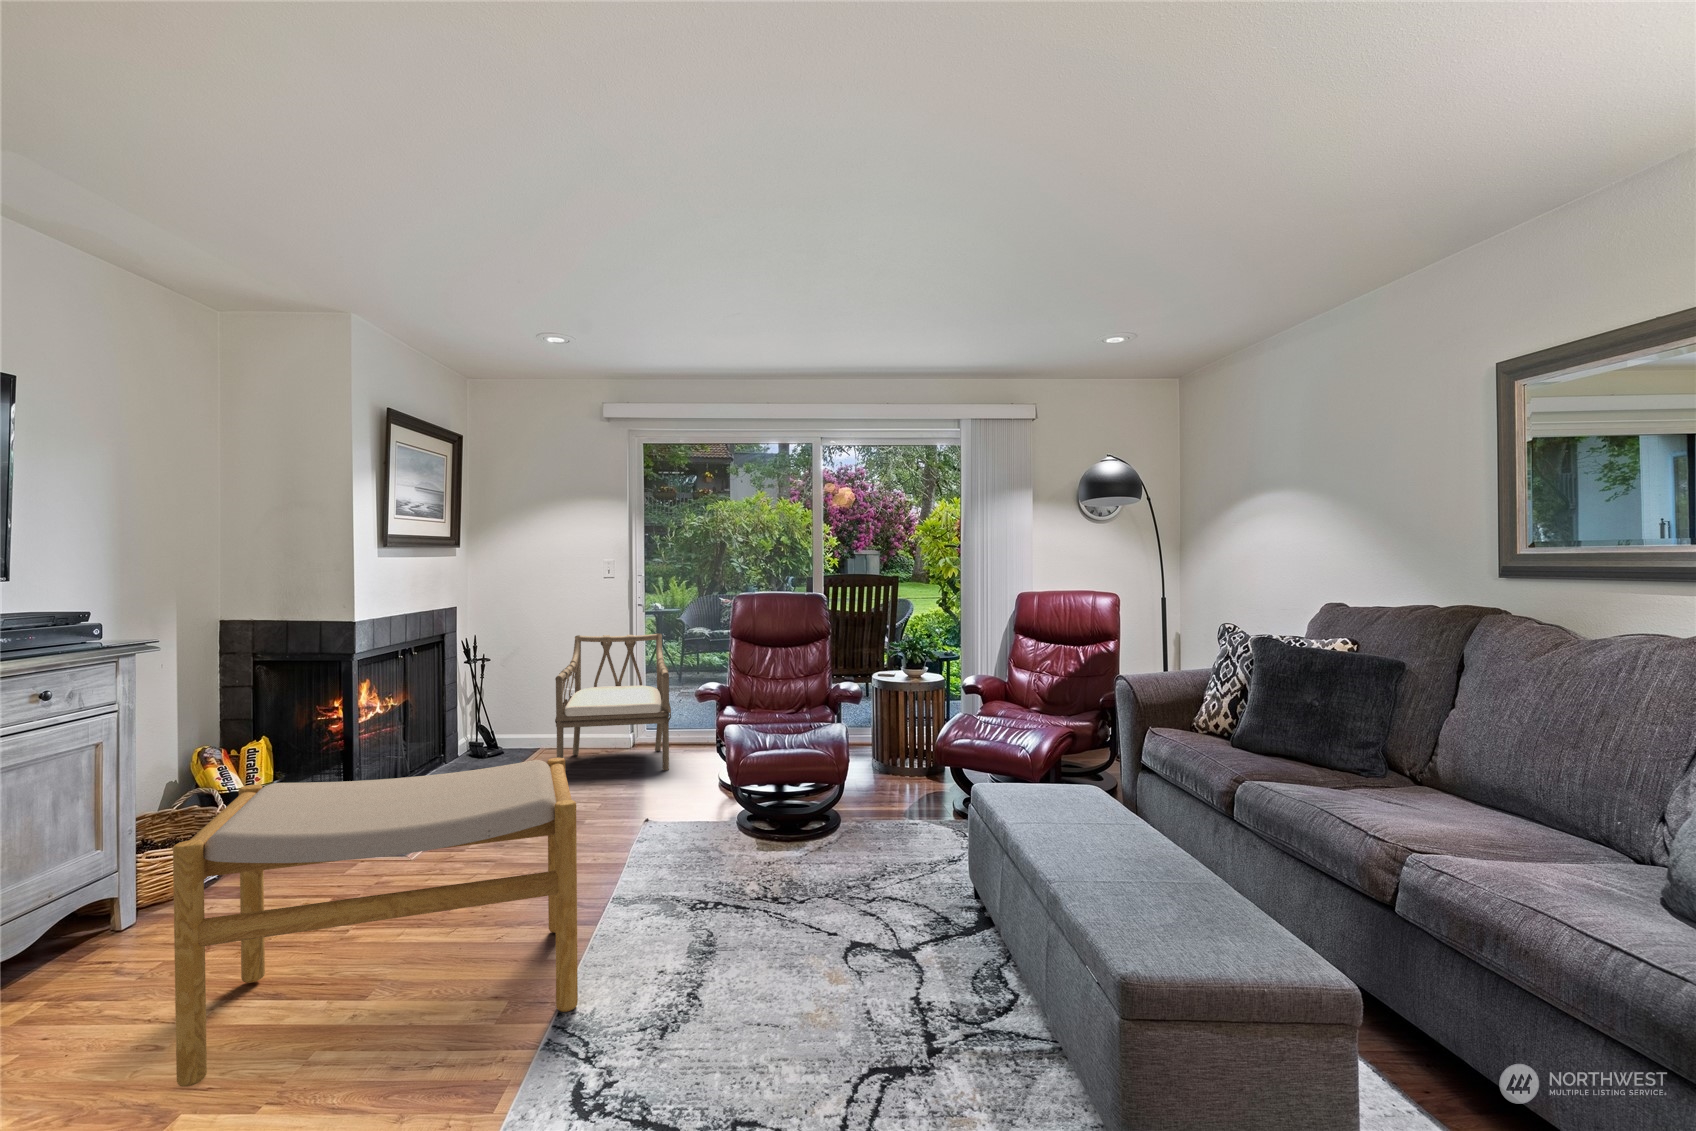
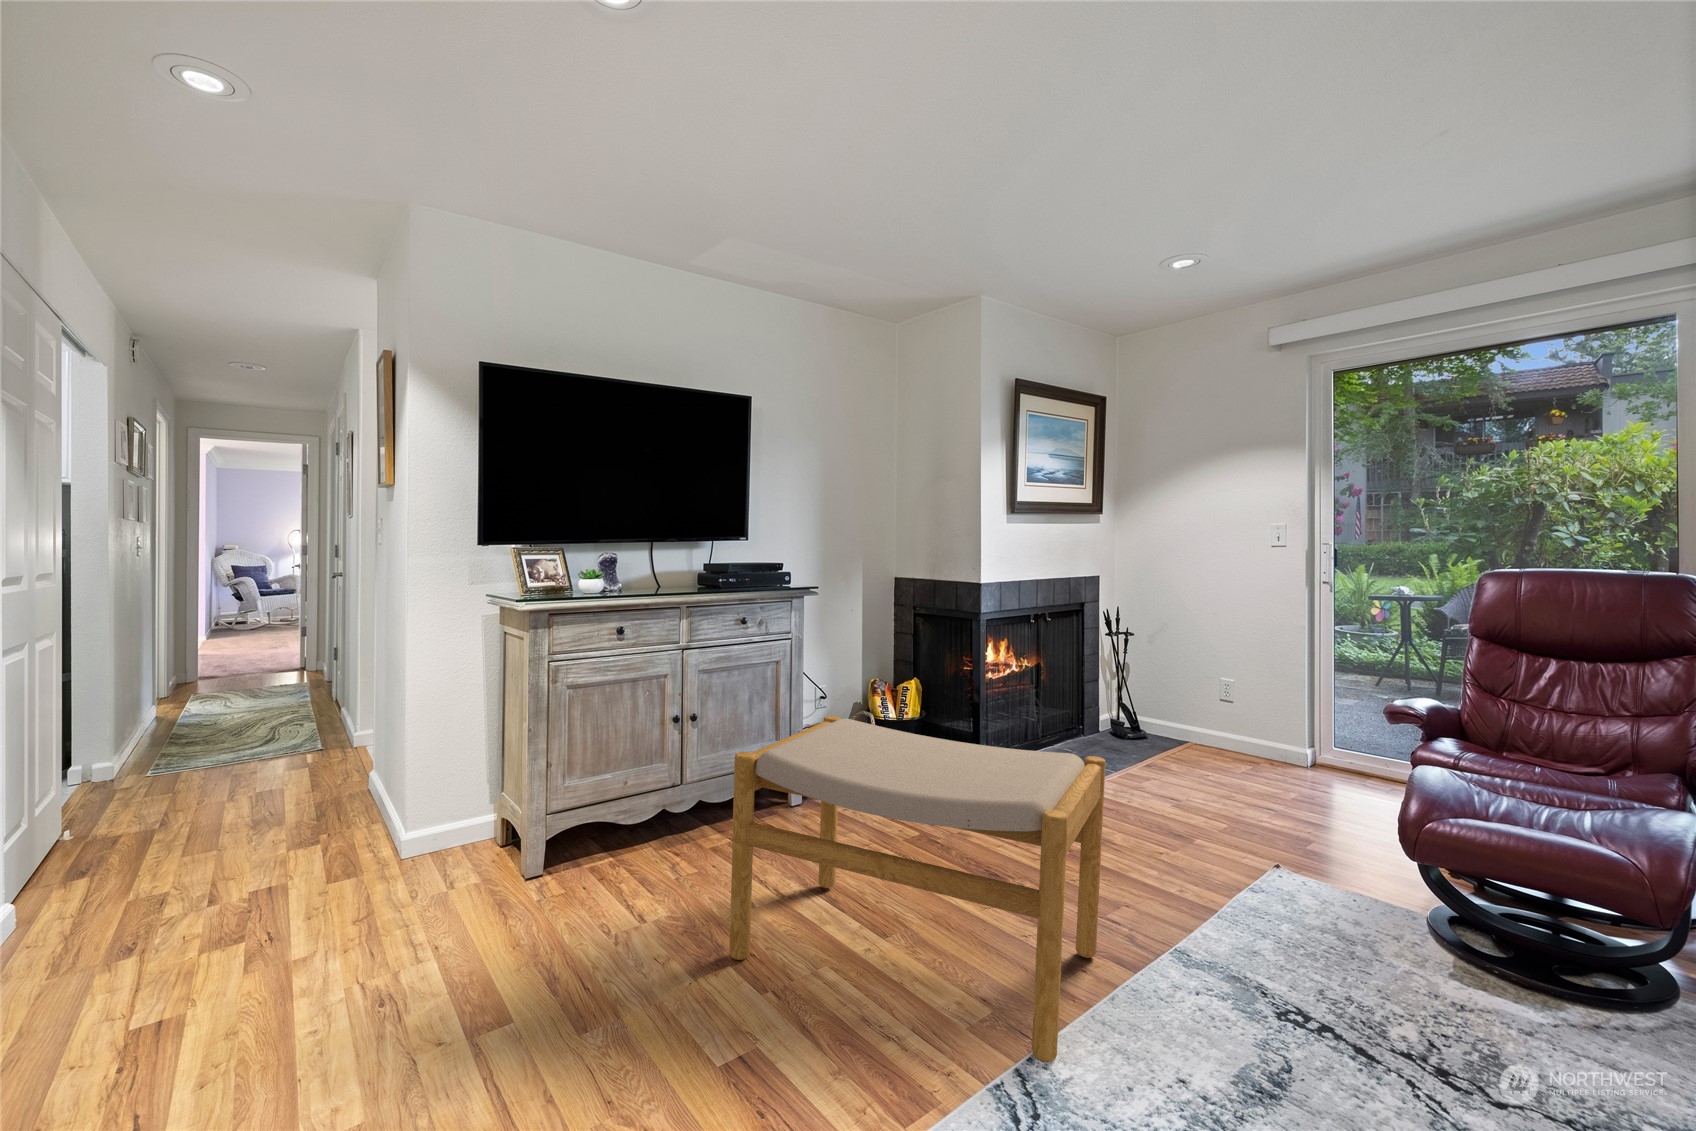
armchair: present [555,633,671,770] -> none [1182,624,1336,803]

